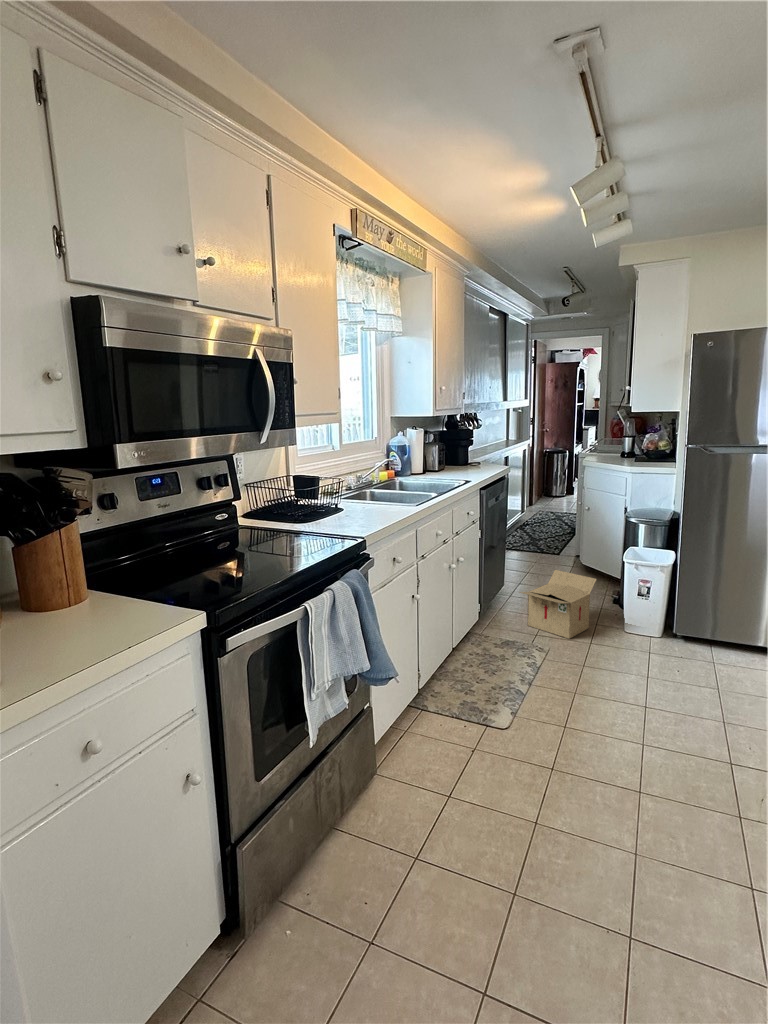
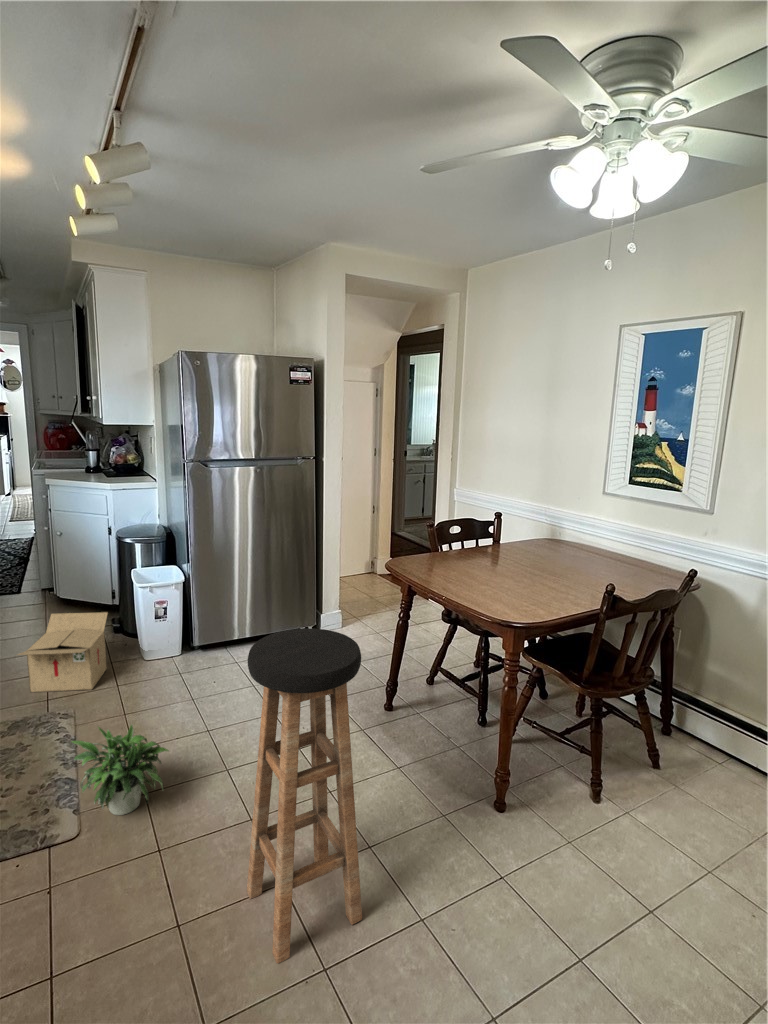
bar stool: none [588,603,723,937] -> present [247,628,362,963]
potted plant: none [512,654,583,733] -> present [67,725,169,815]

